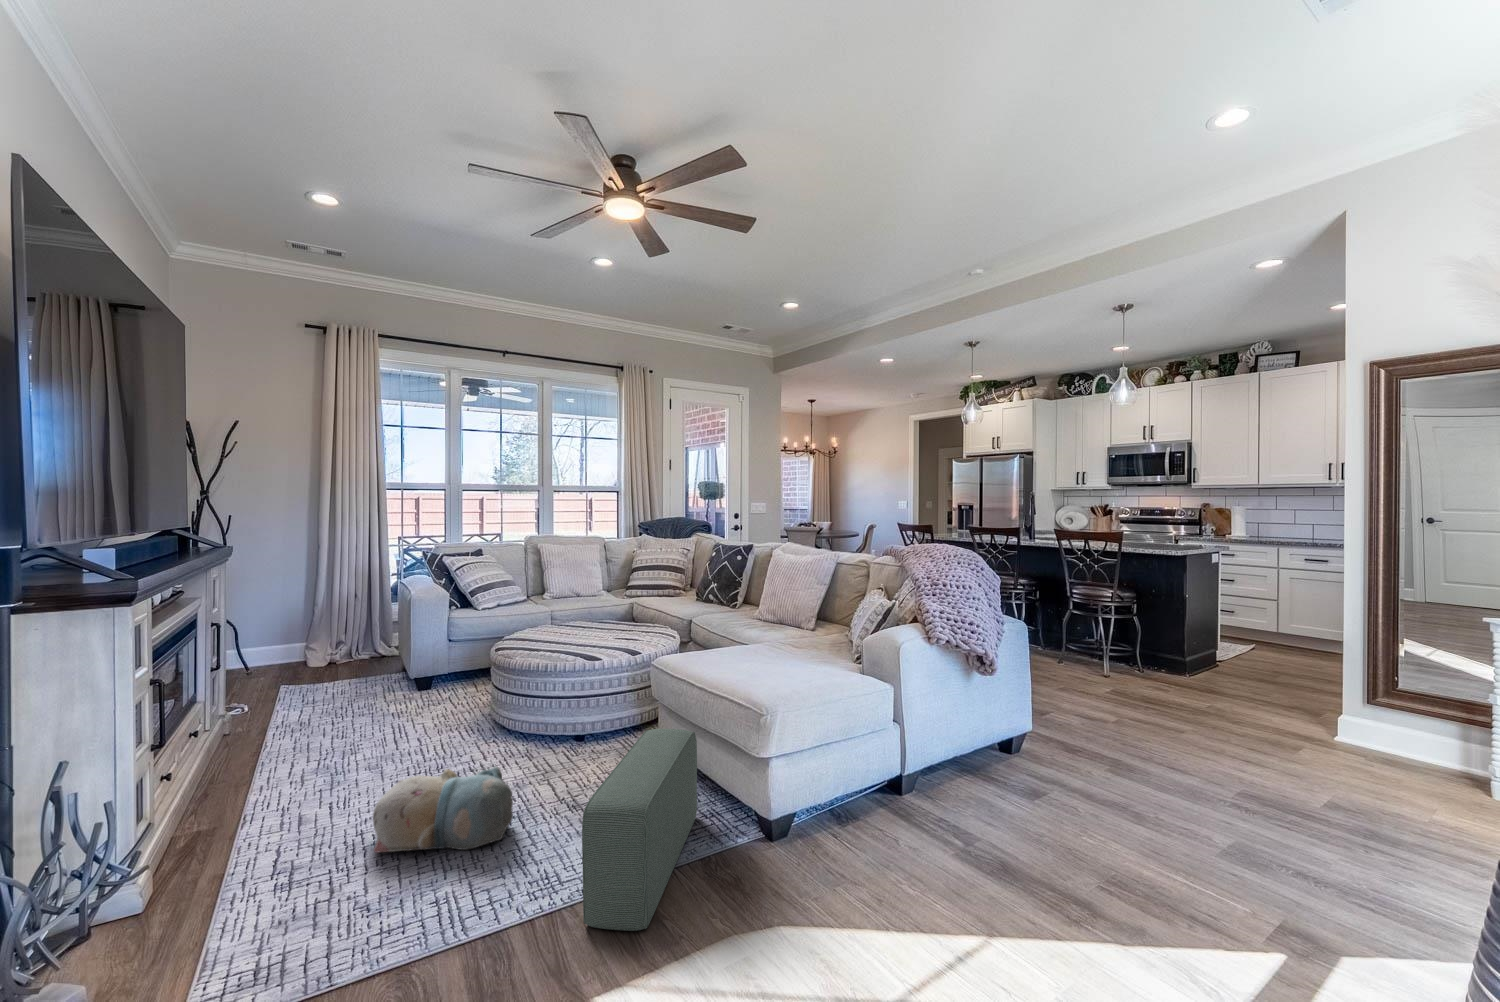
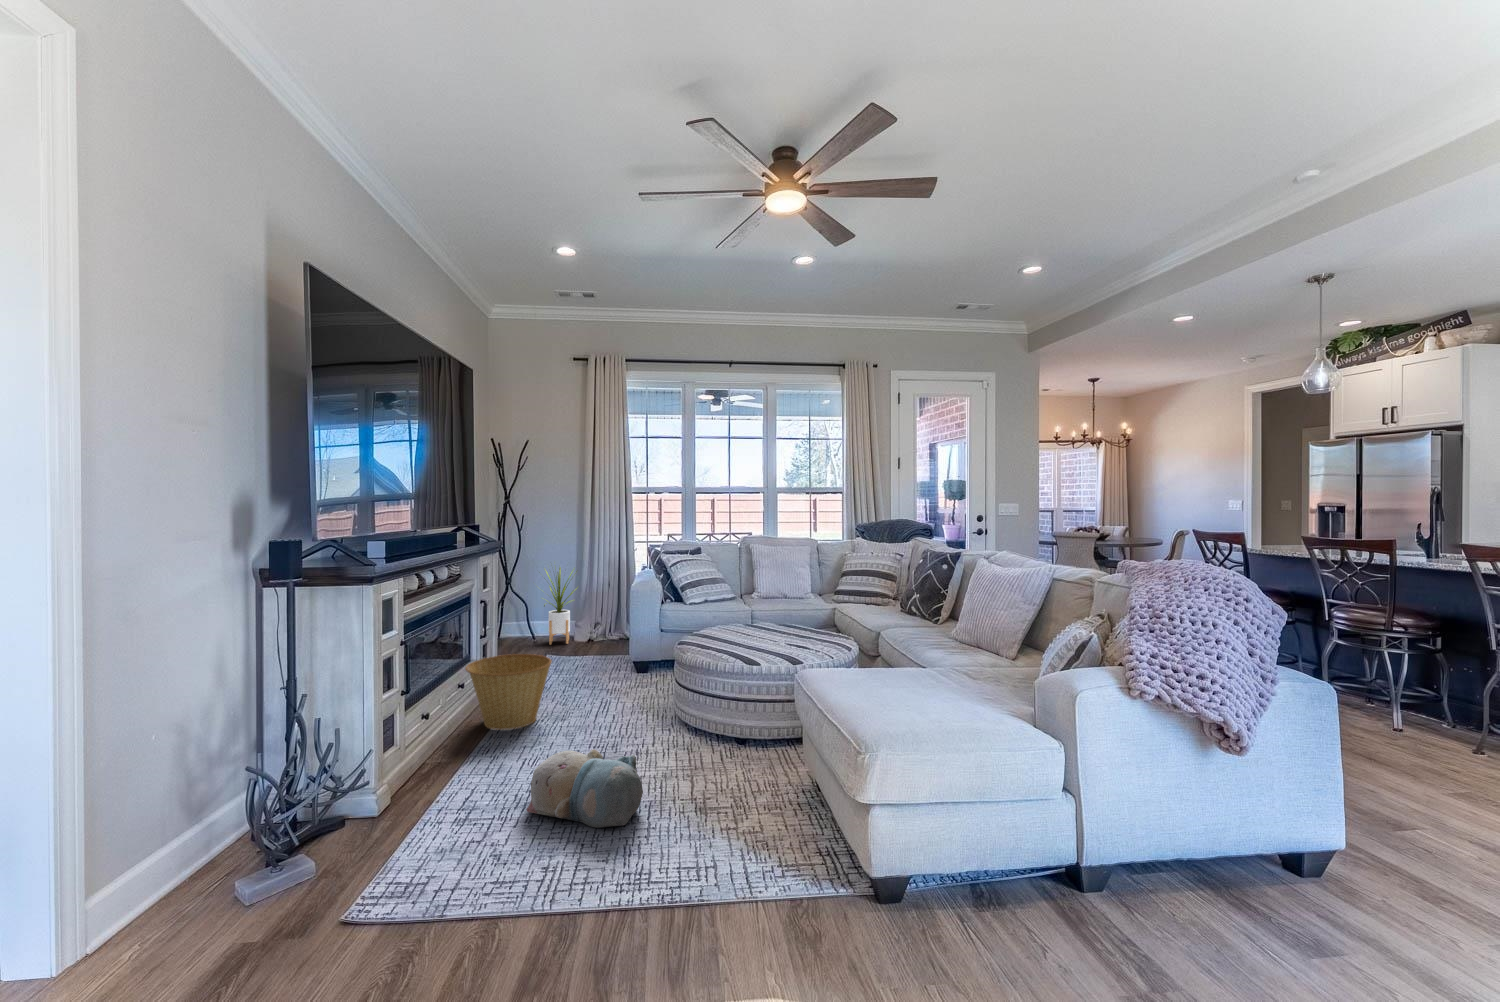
house plant: none [254,573,324,675] -> present [544,568,578,645]
basket: none [217,683,338,778] -> present [465,654,552,730]
pouf: present [582,729,697,931] -> none [644,745,812,954]

